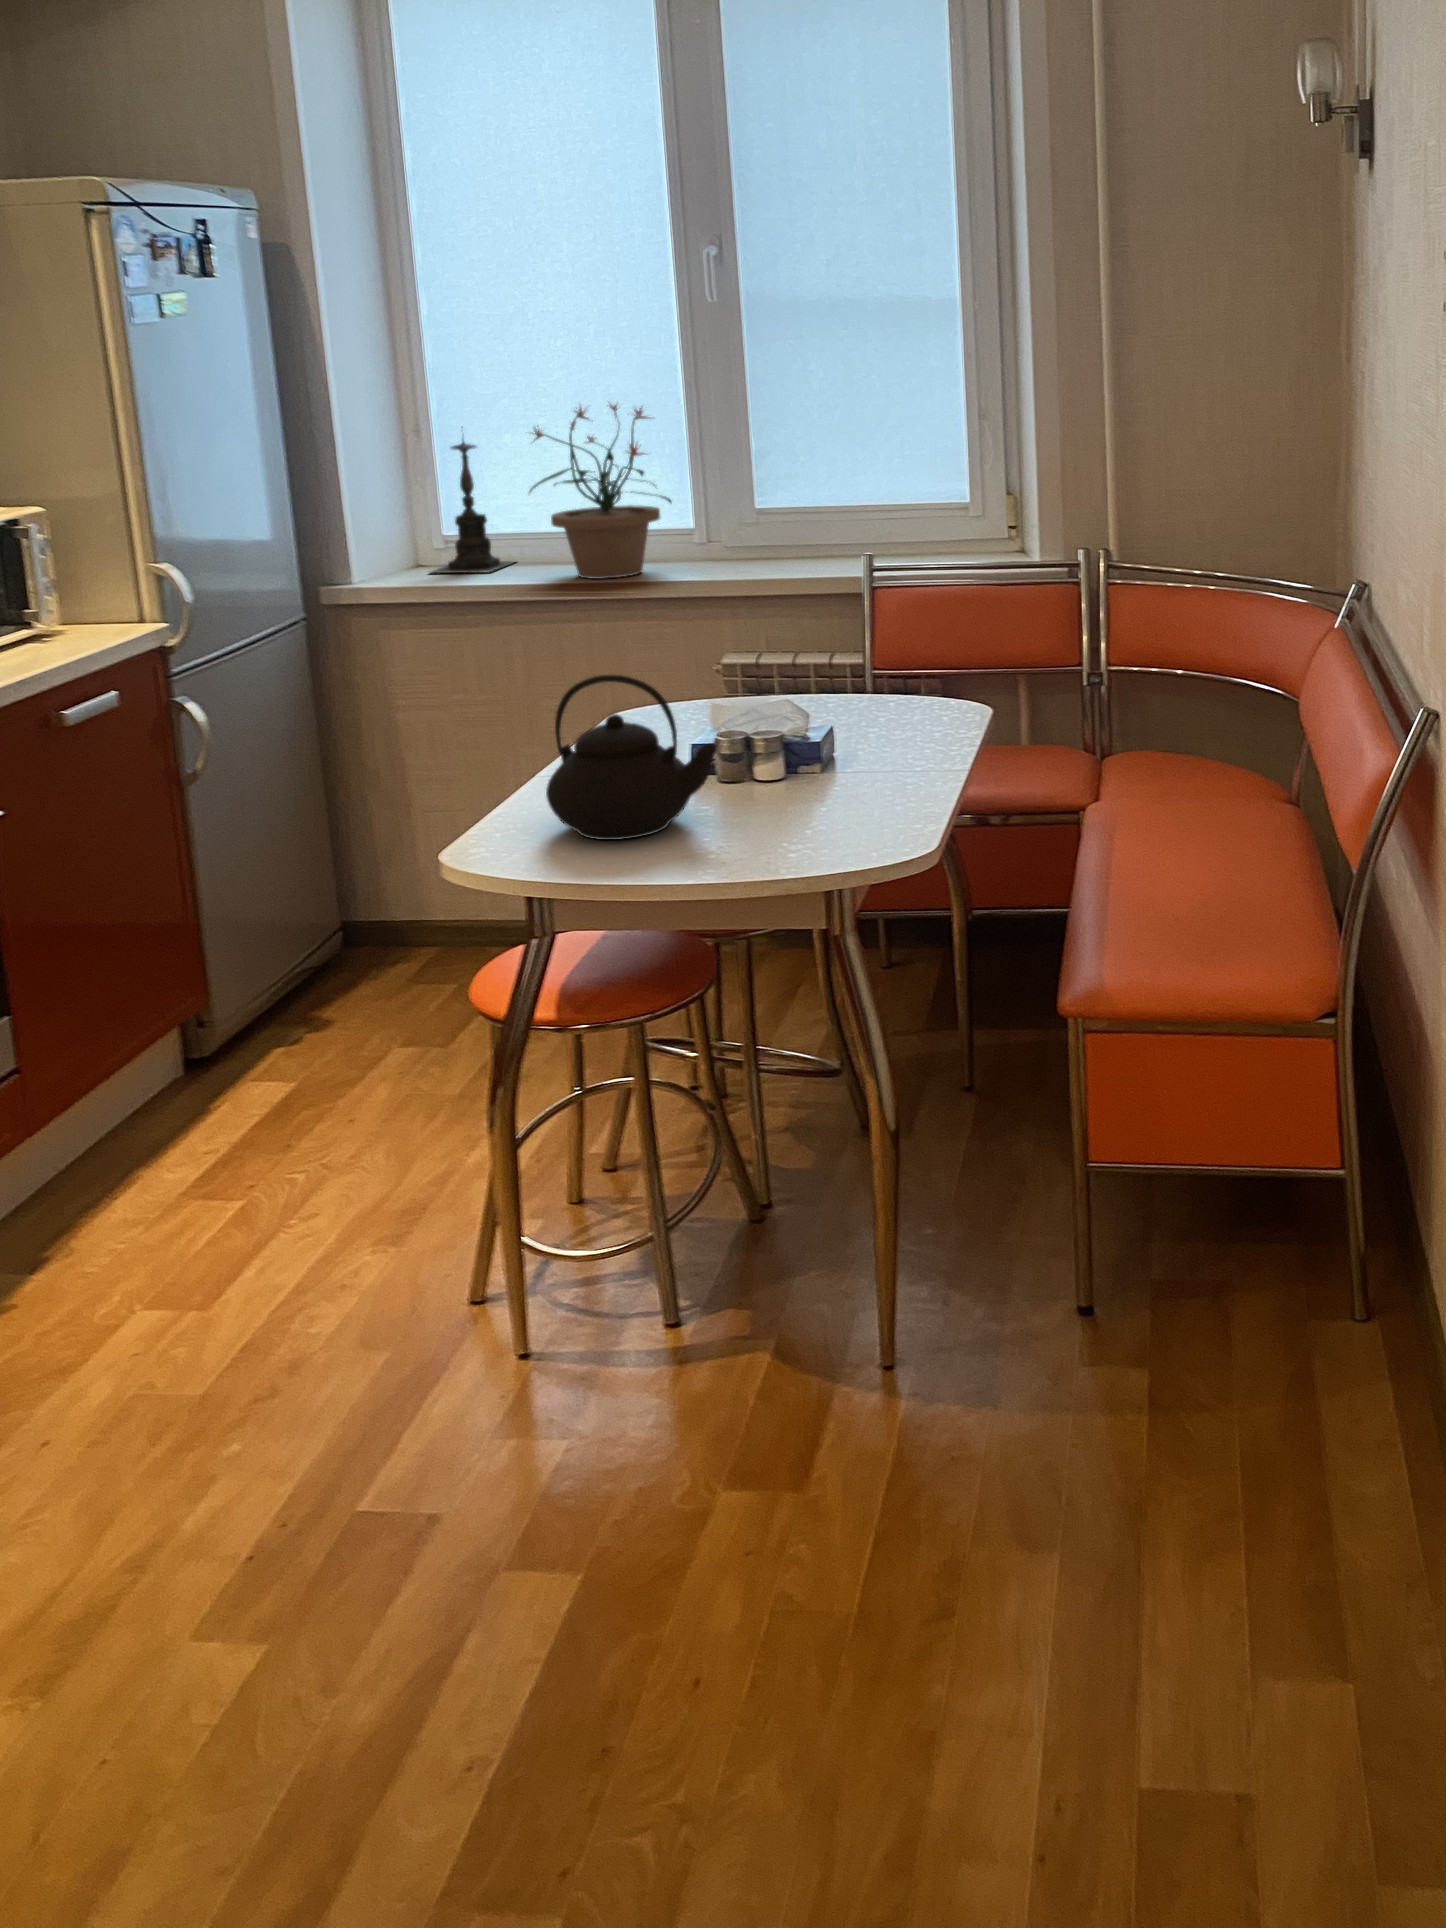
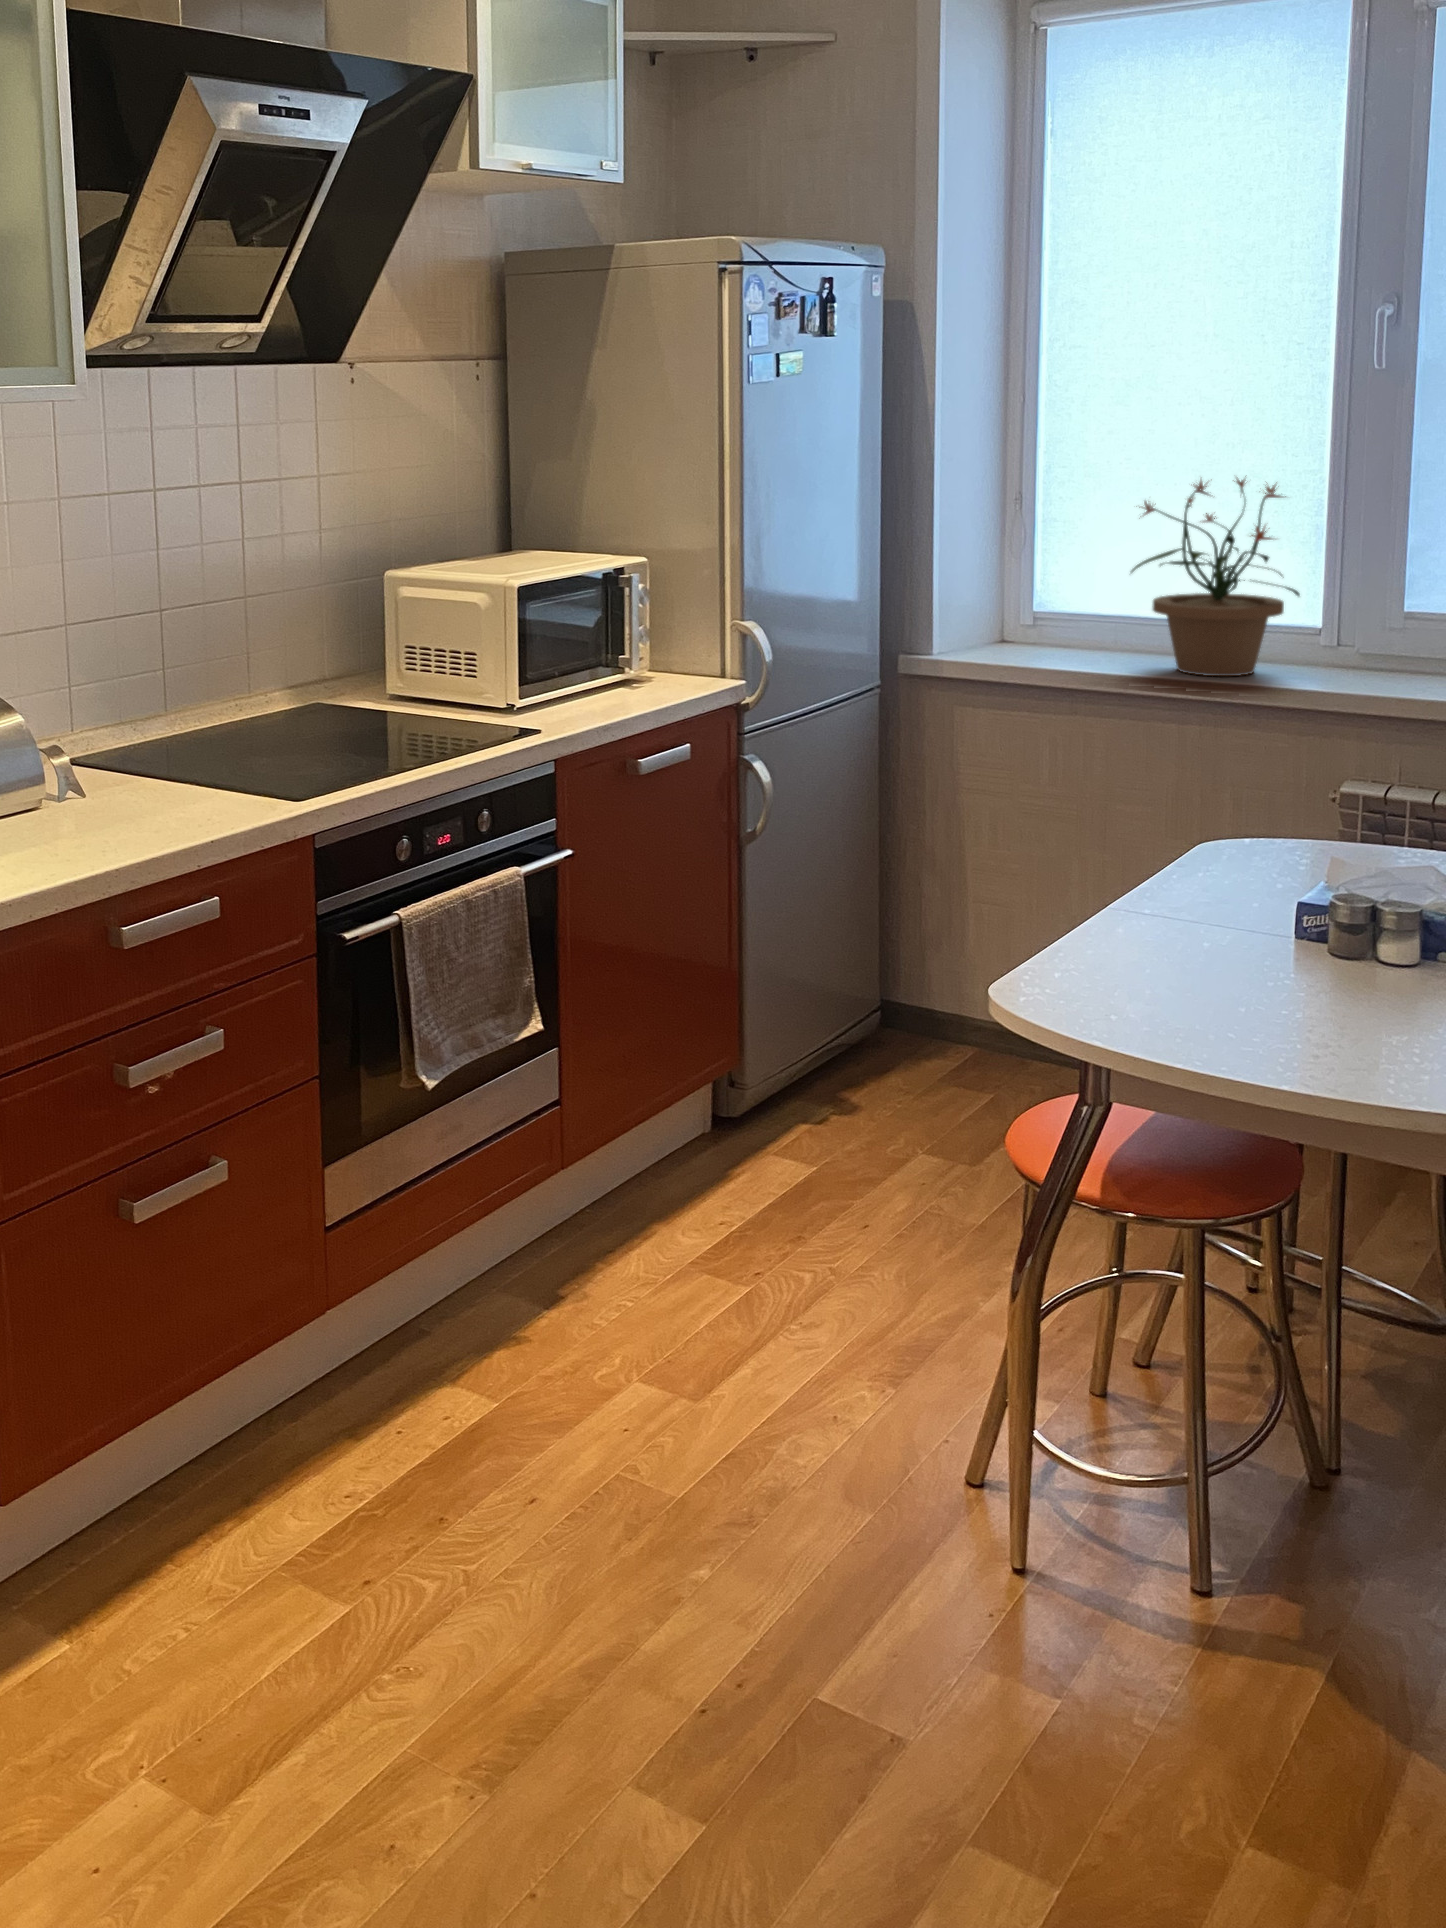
candle holder: present [430,441,514,573] -> none [1008,493,1110,655]
teapot: present [546,675,717,840] -> none [1117,811,1339,1009]

